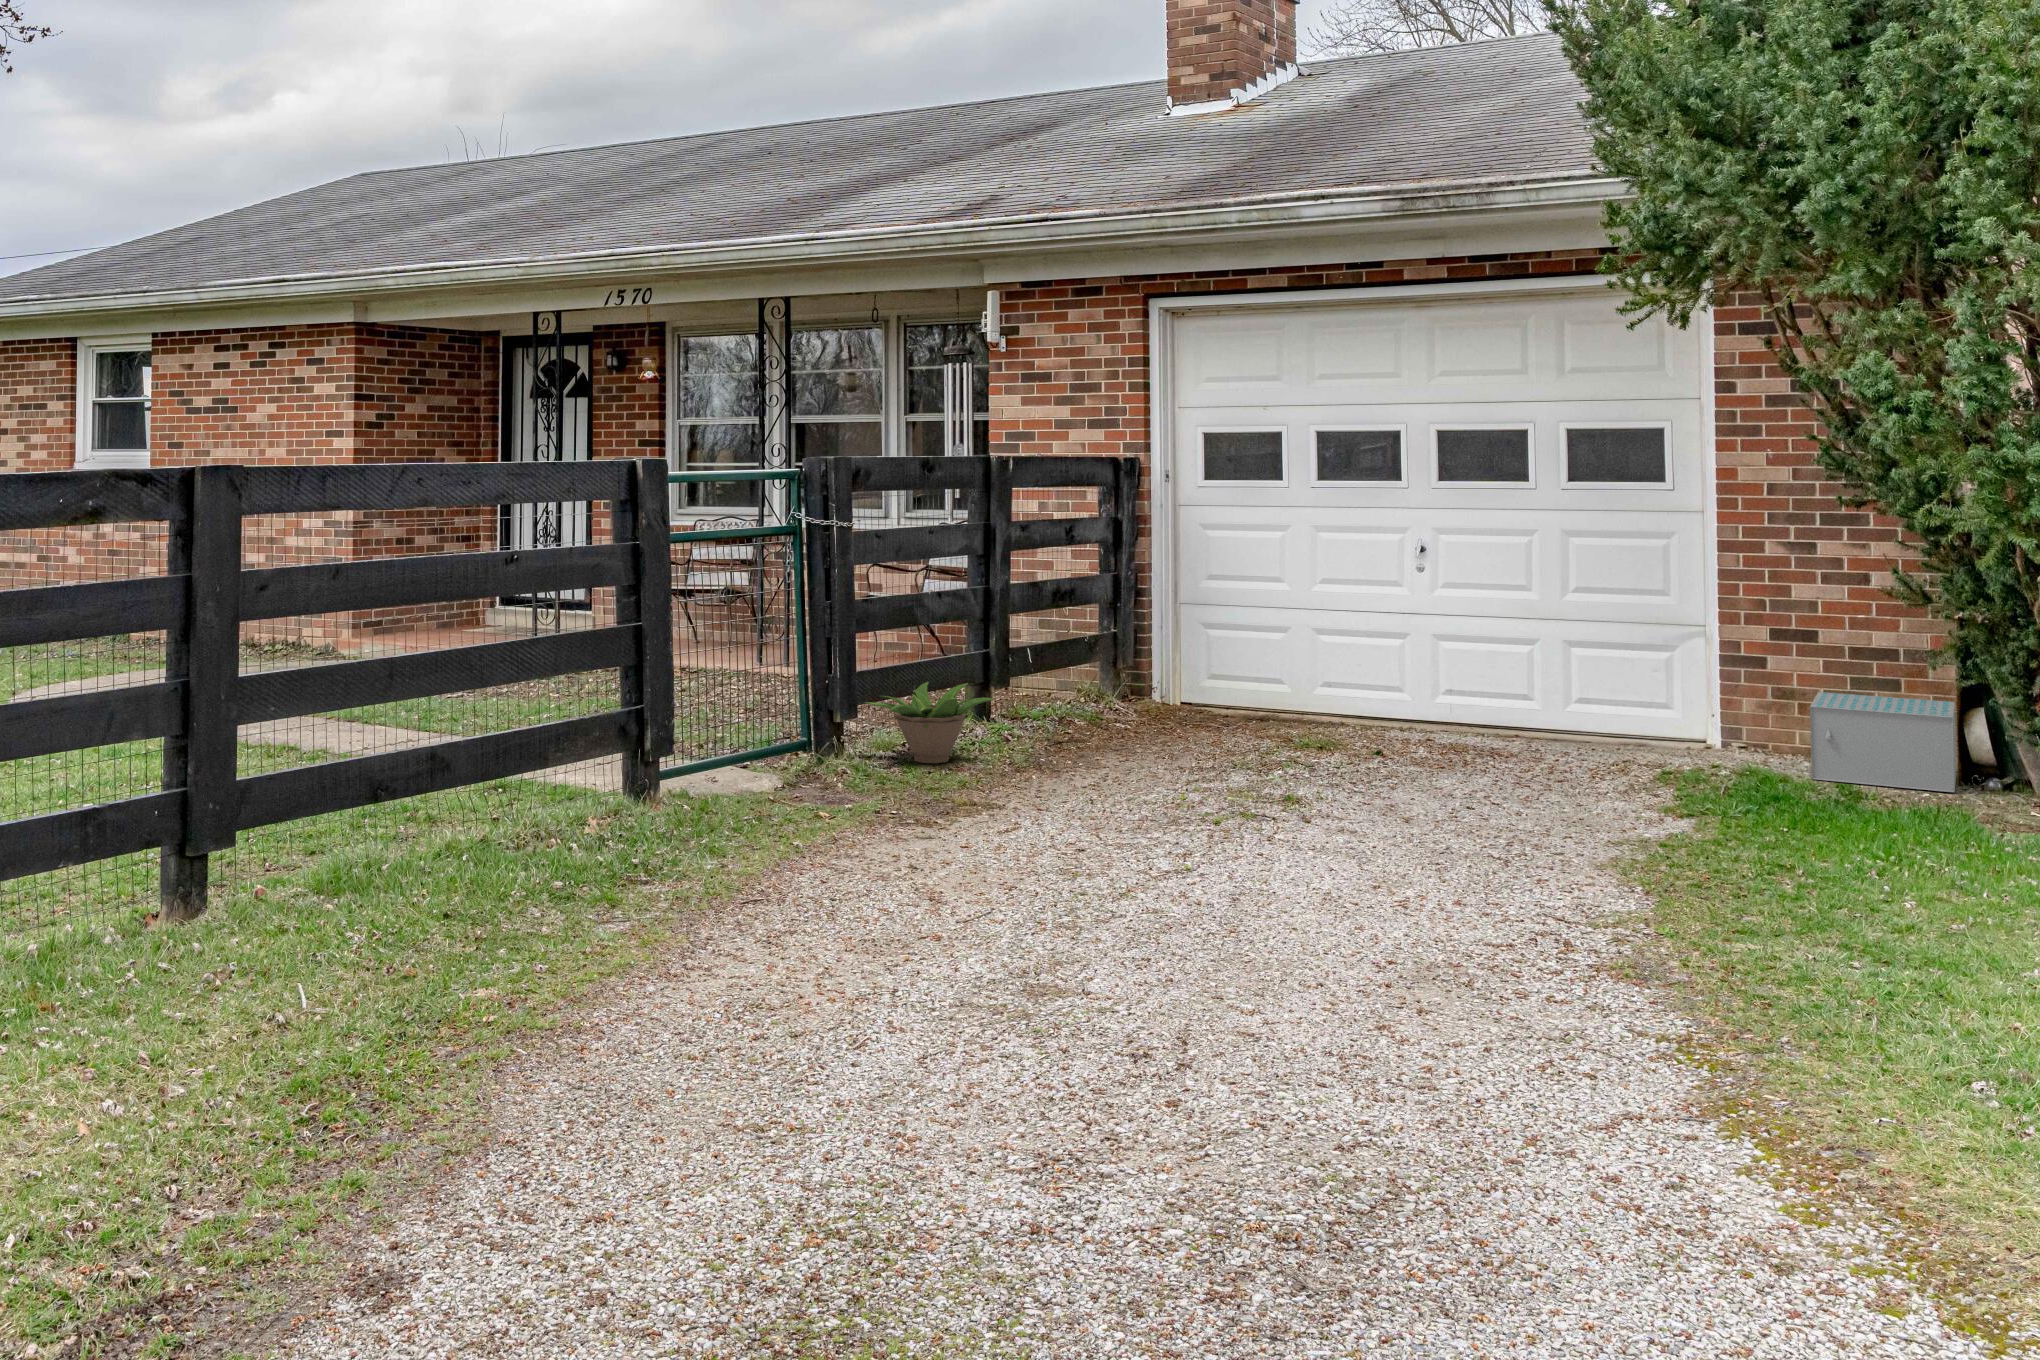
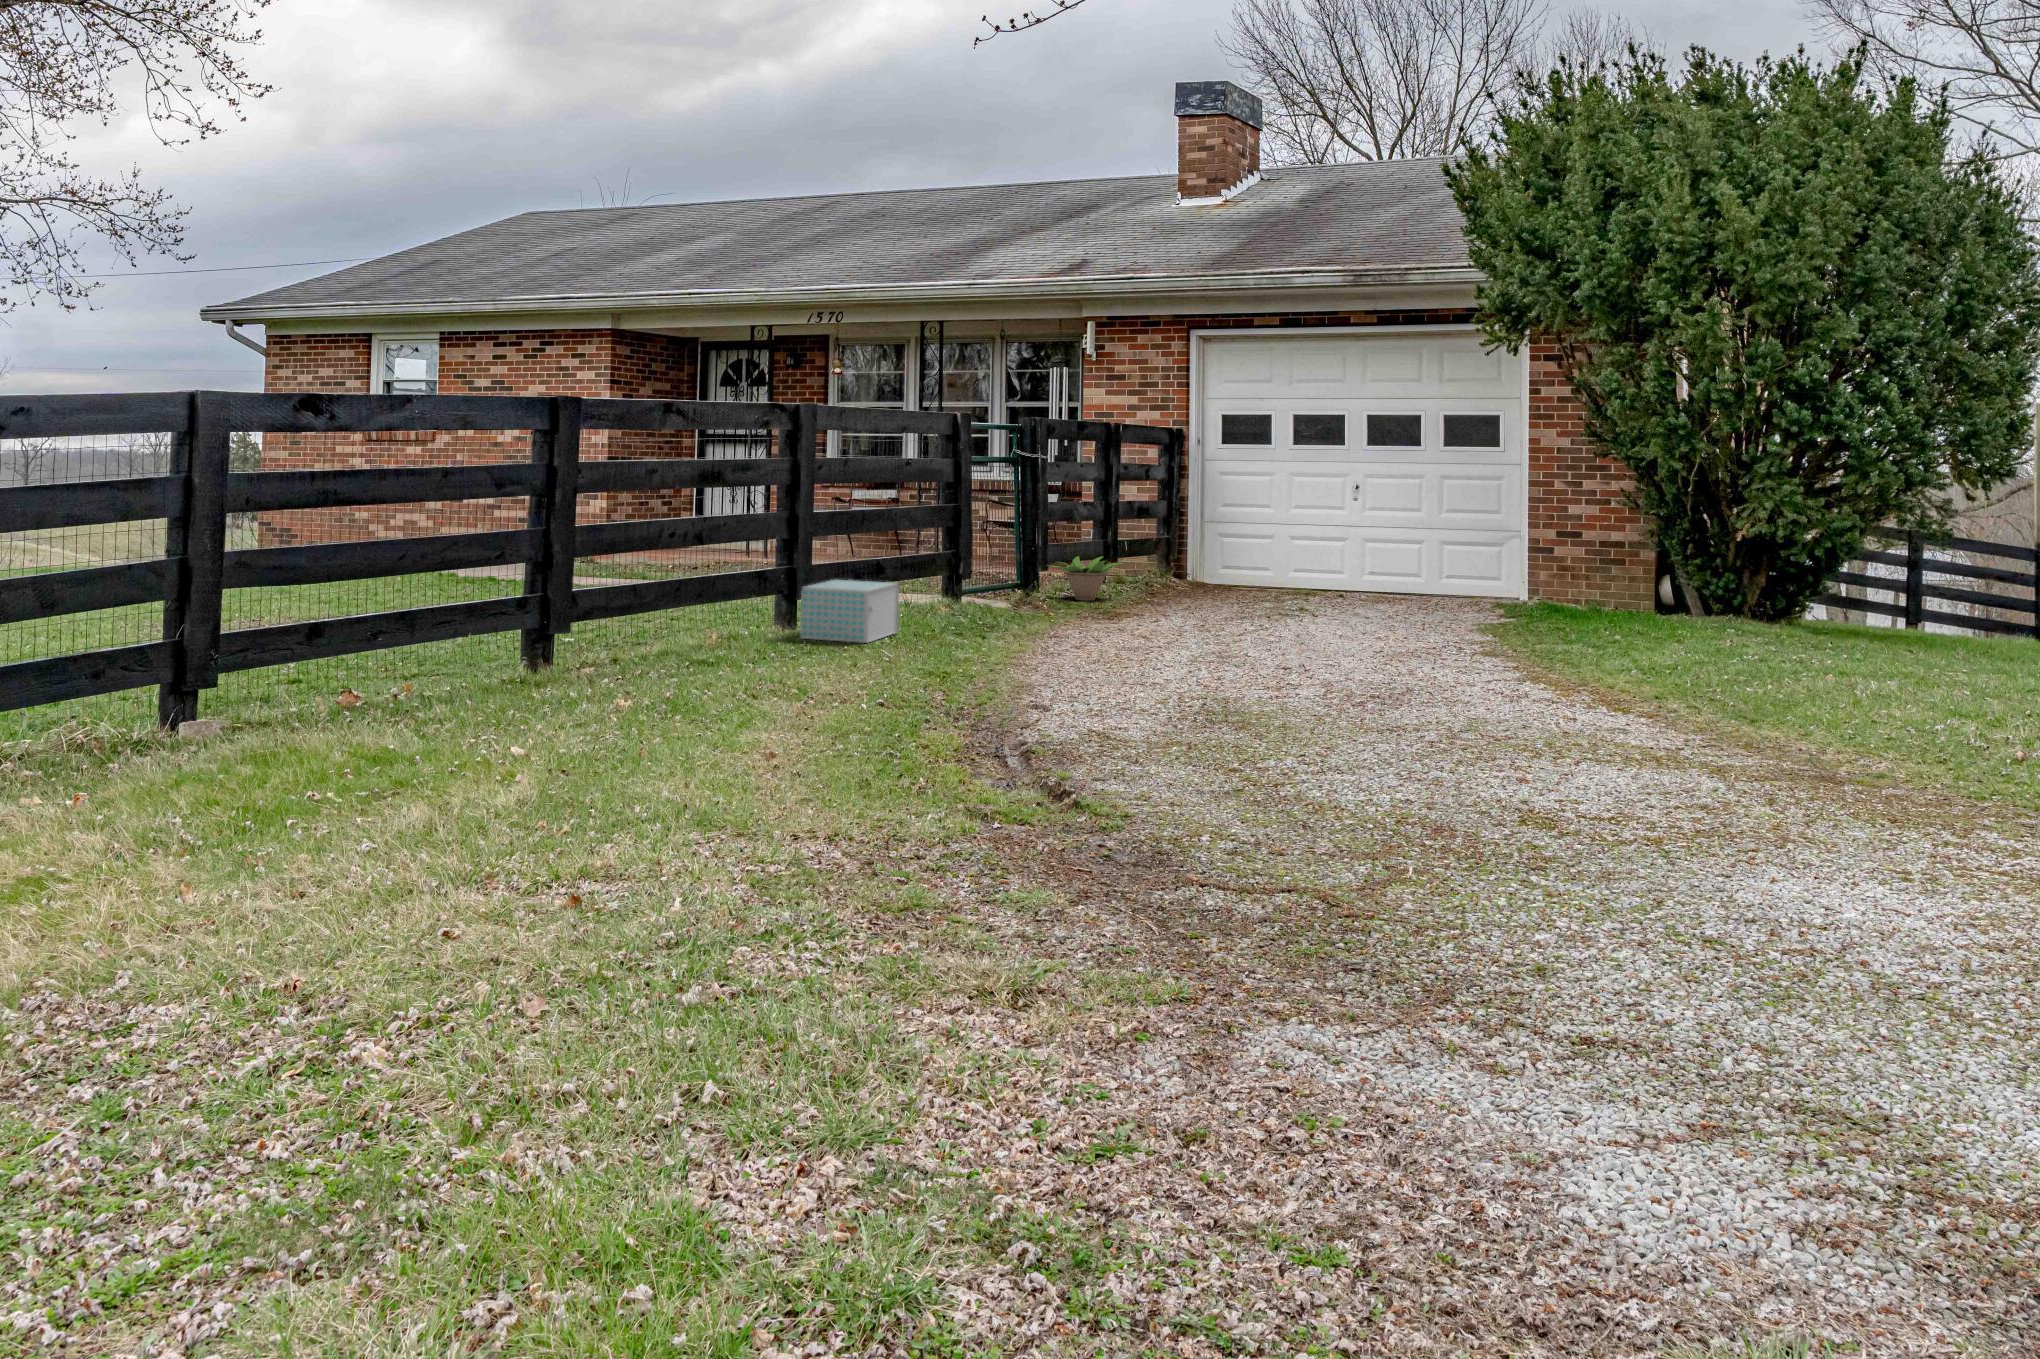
storage box: present [1810,692,1956,792] -> present [800,579,899,643]

